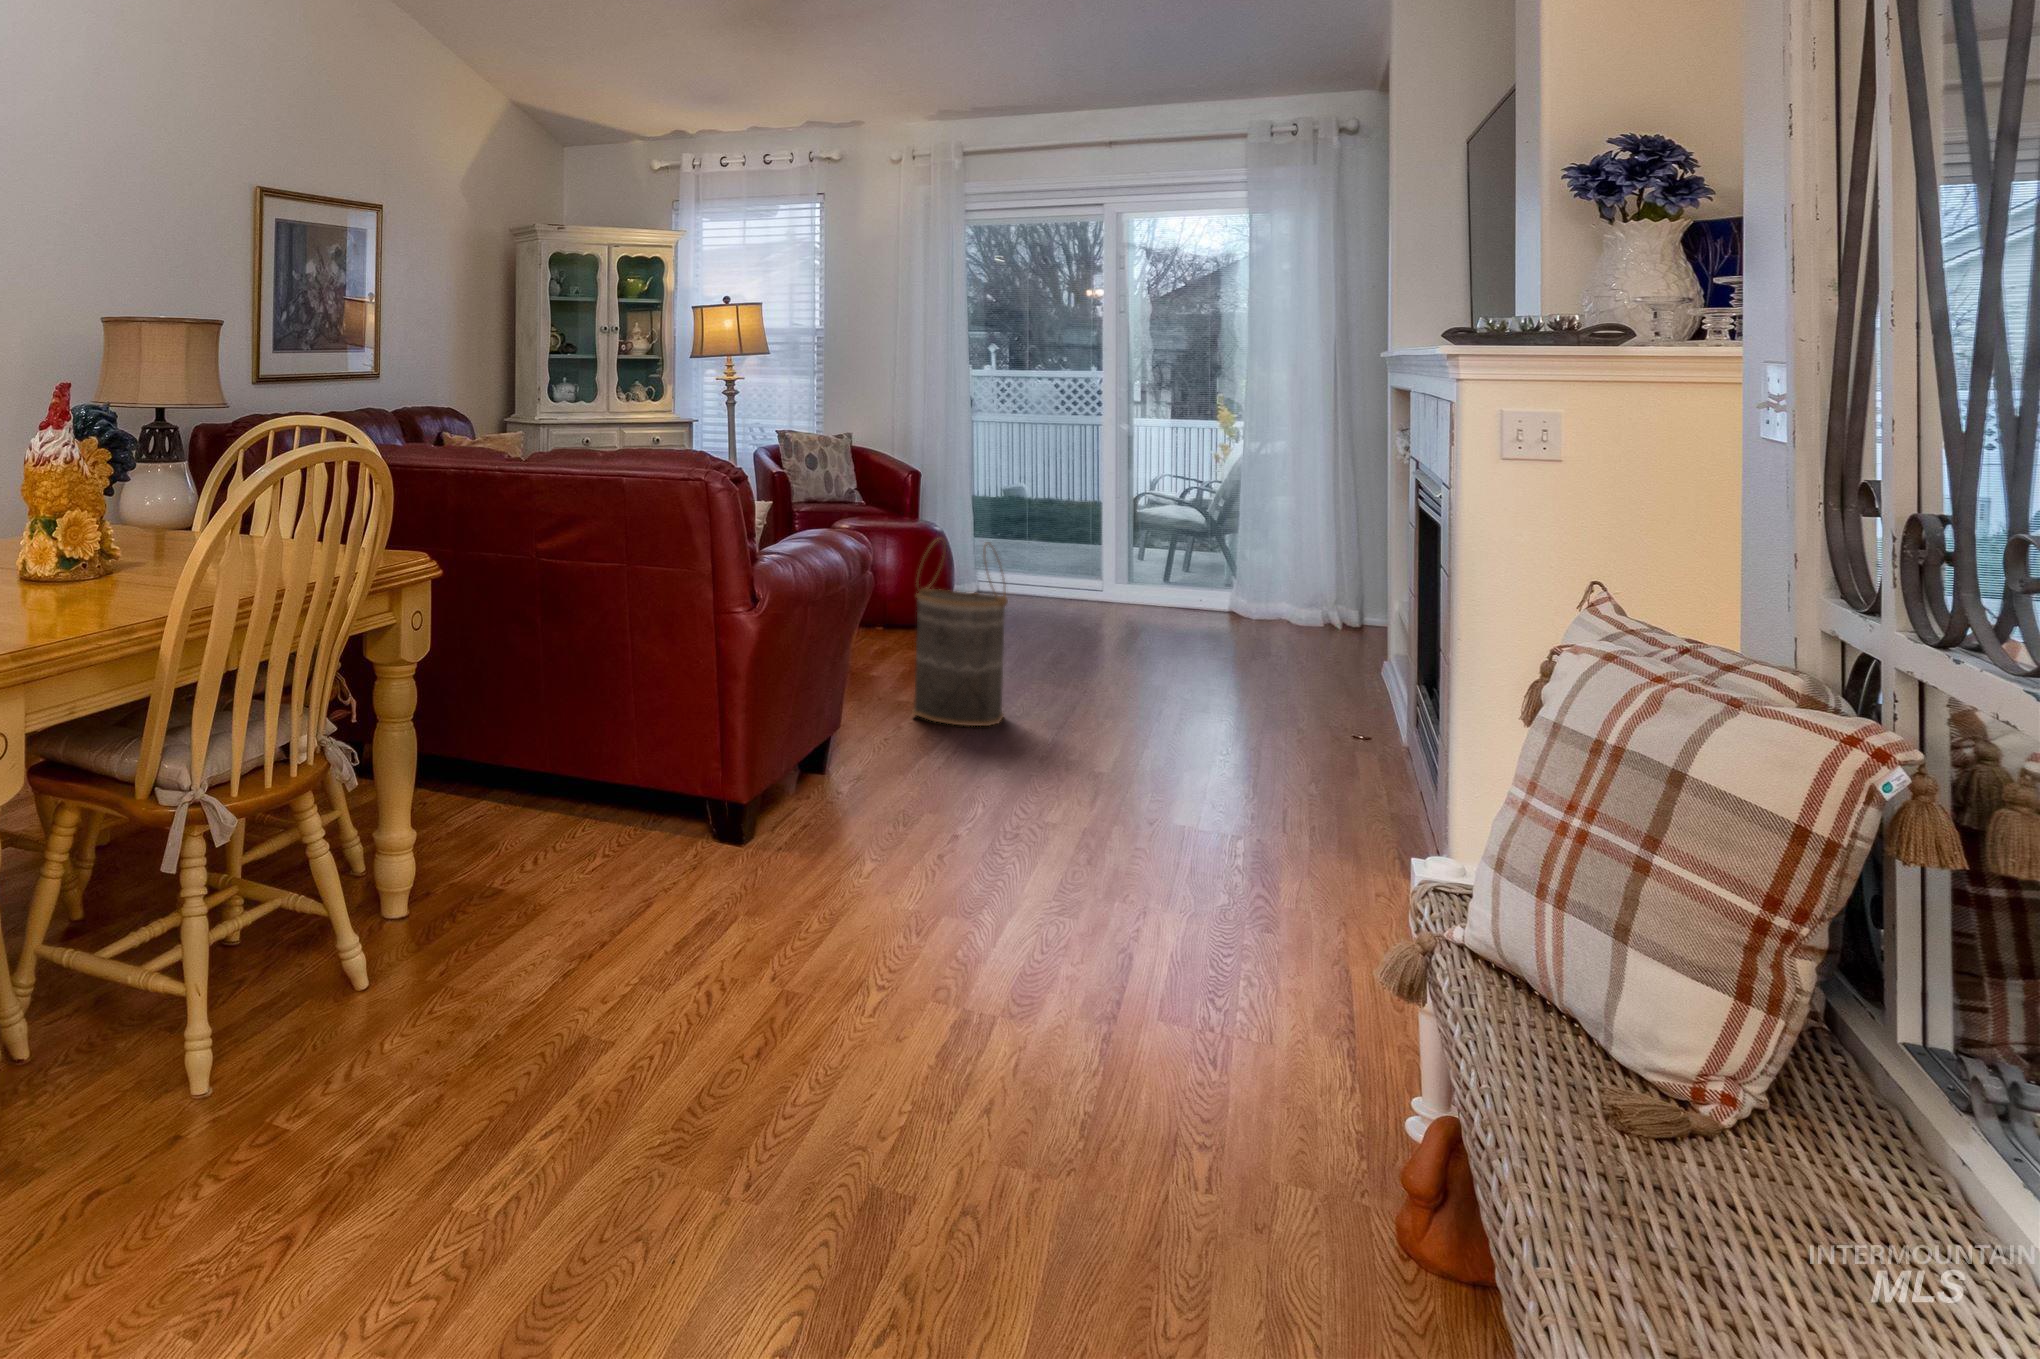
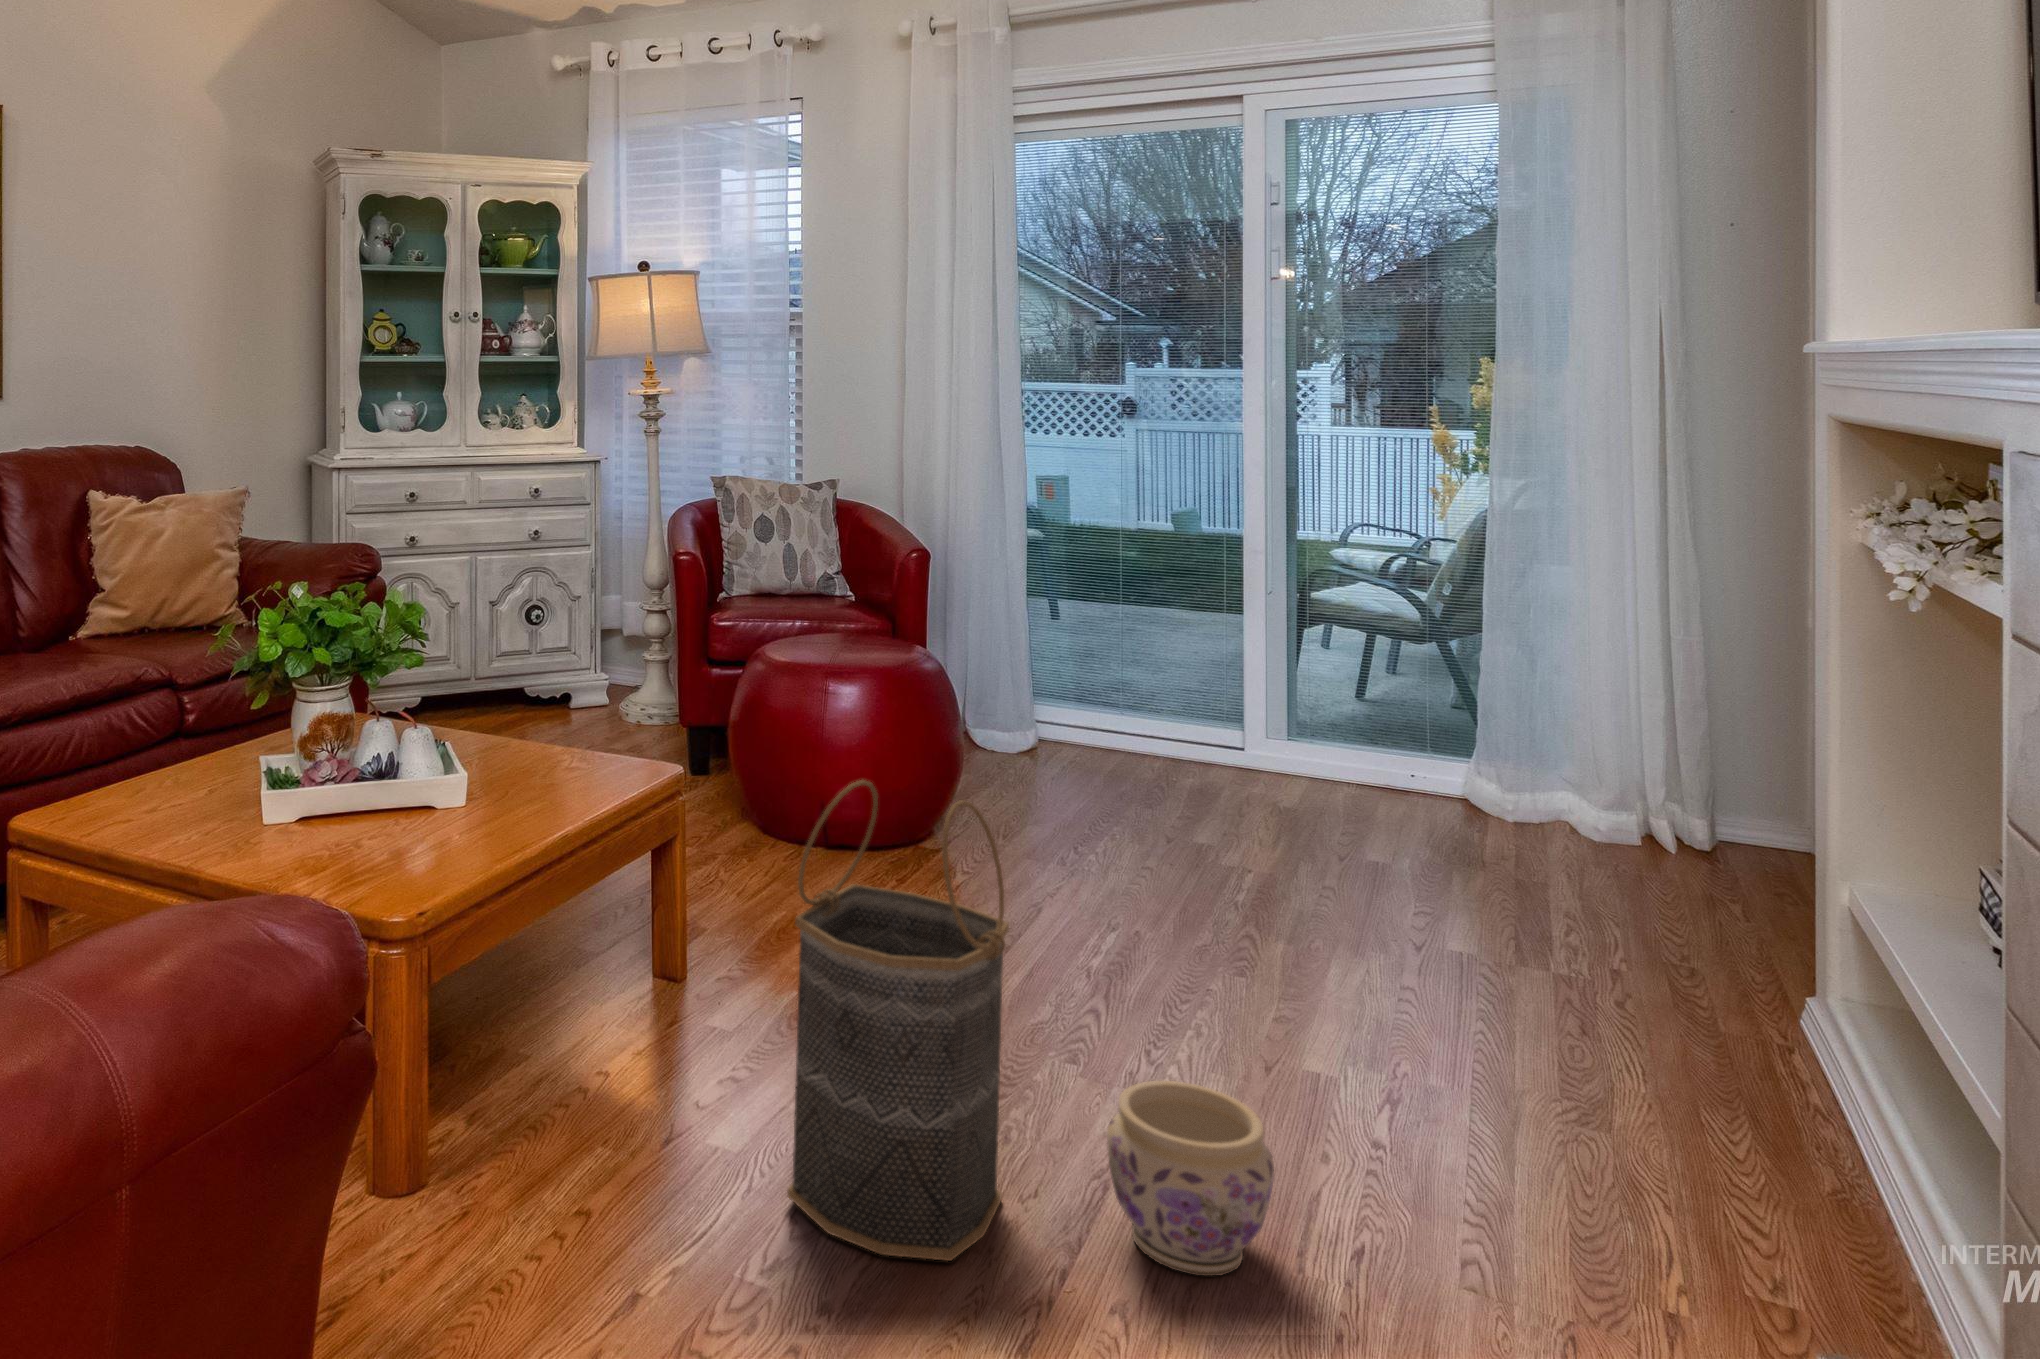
planter: none [1051,663,1121,729] -> present [1107,1081,1274,1276]

